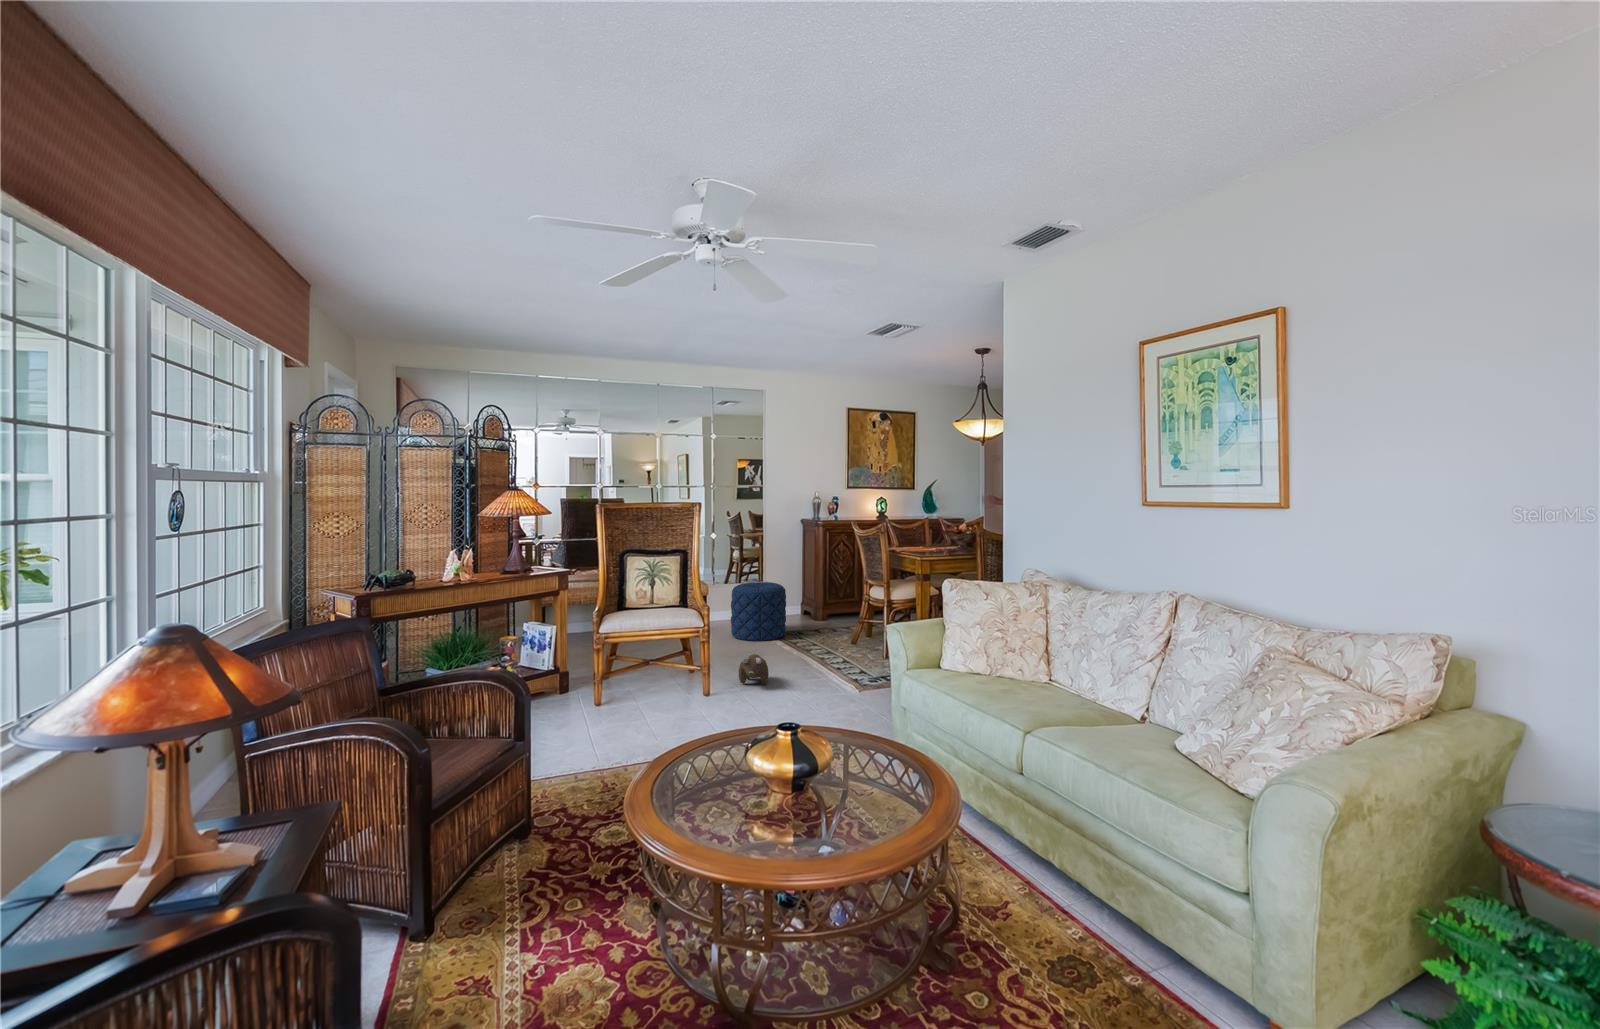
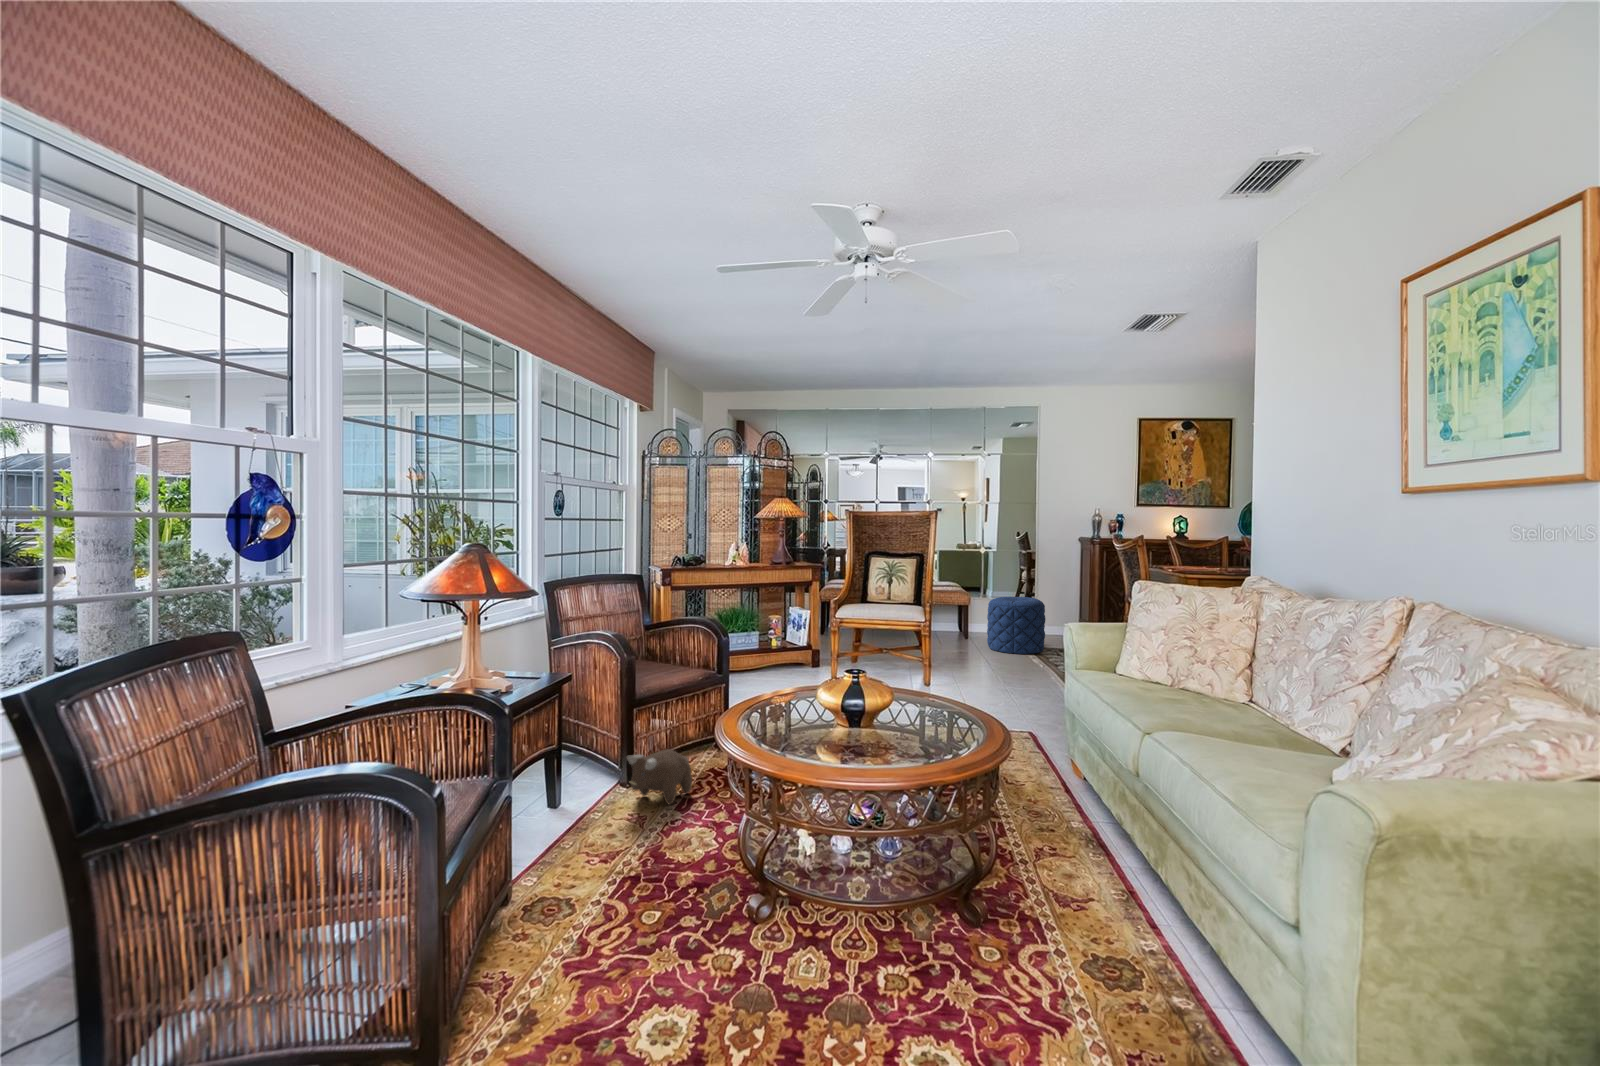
plush toy: present [739,654,769,684] -> present [627,749,692,805]

